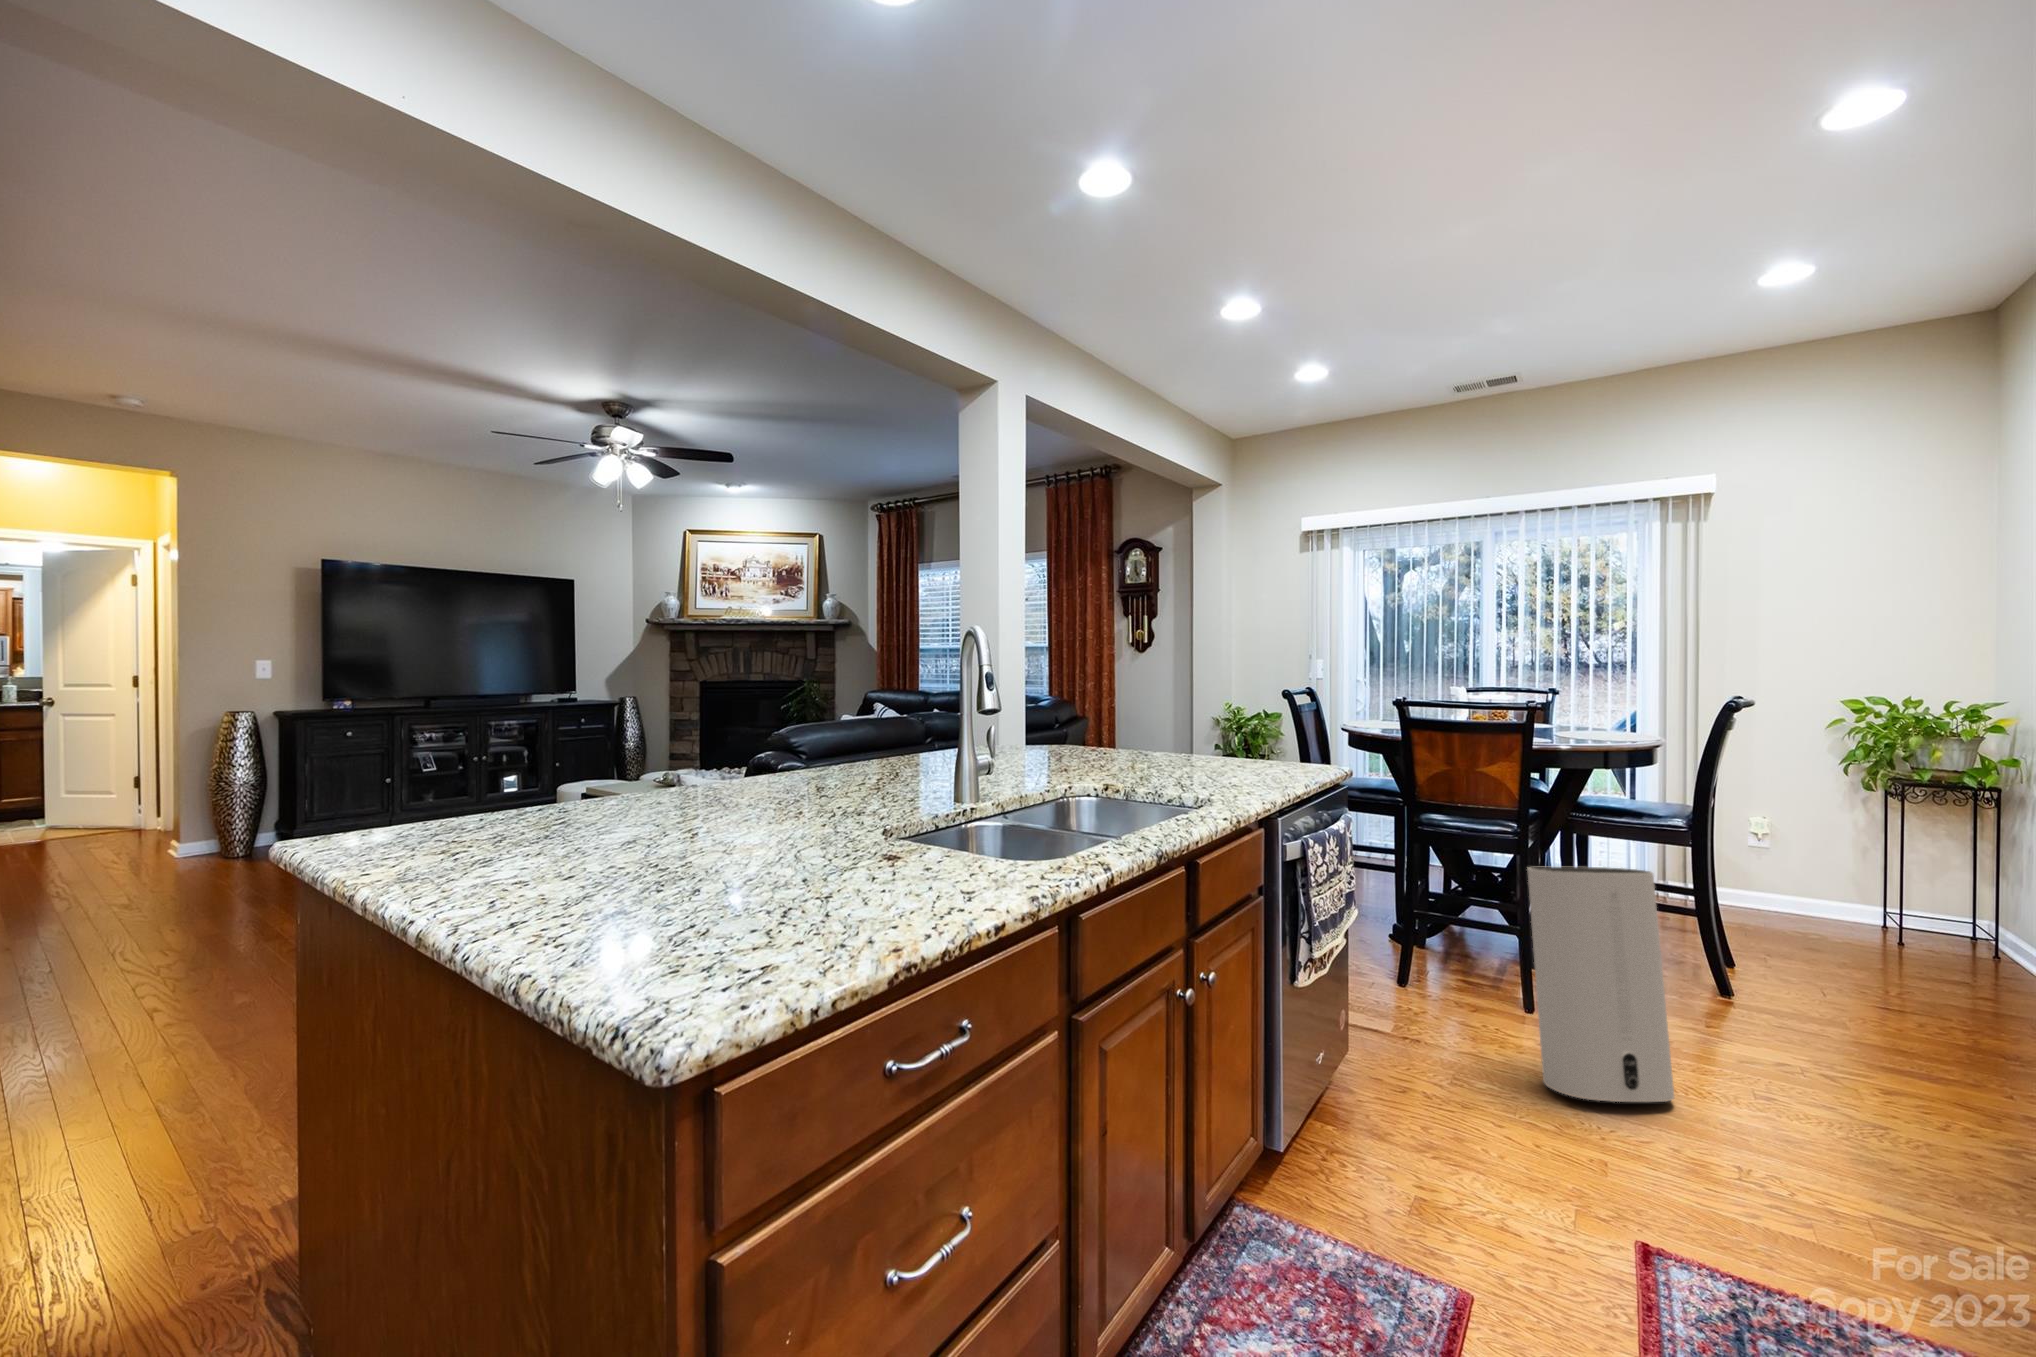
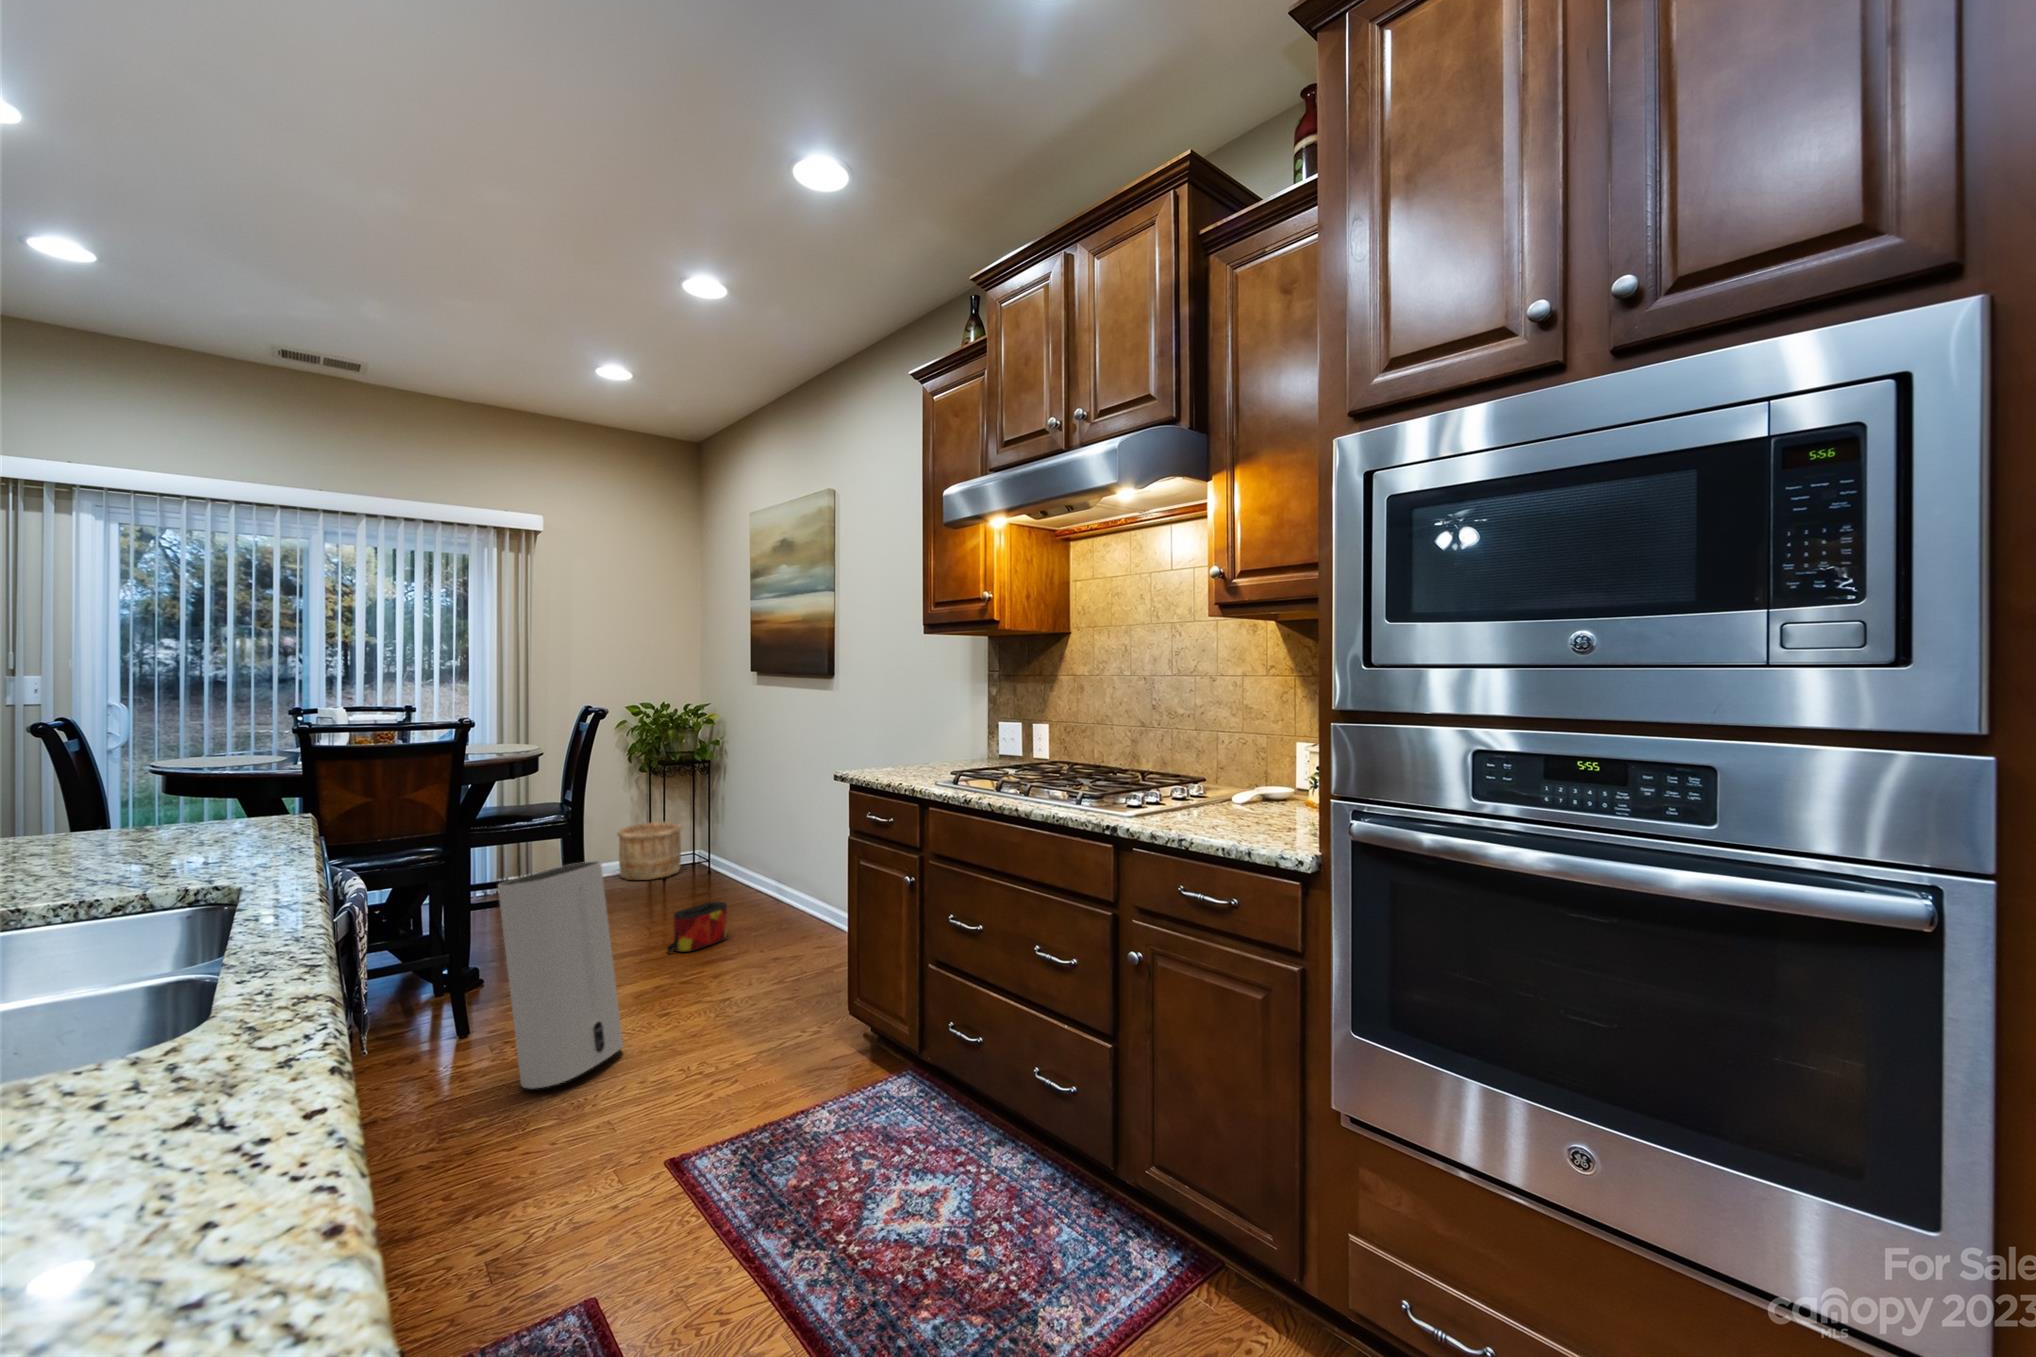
wooden bucket: none [1817,862,1938,944] -> present [617,822,682,880]
bag: none [1822,983,1946,1054] -> present [667,902,727,952]

